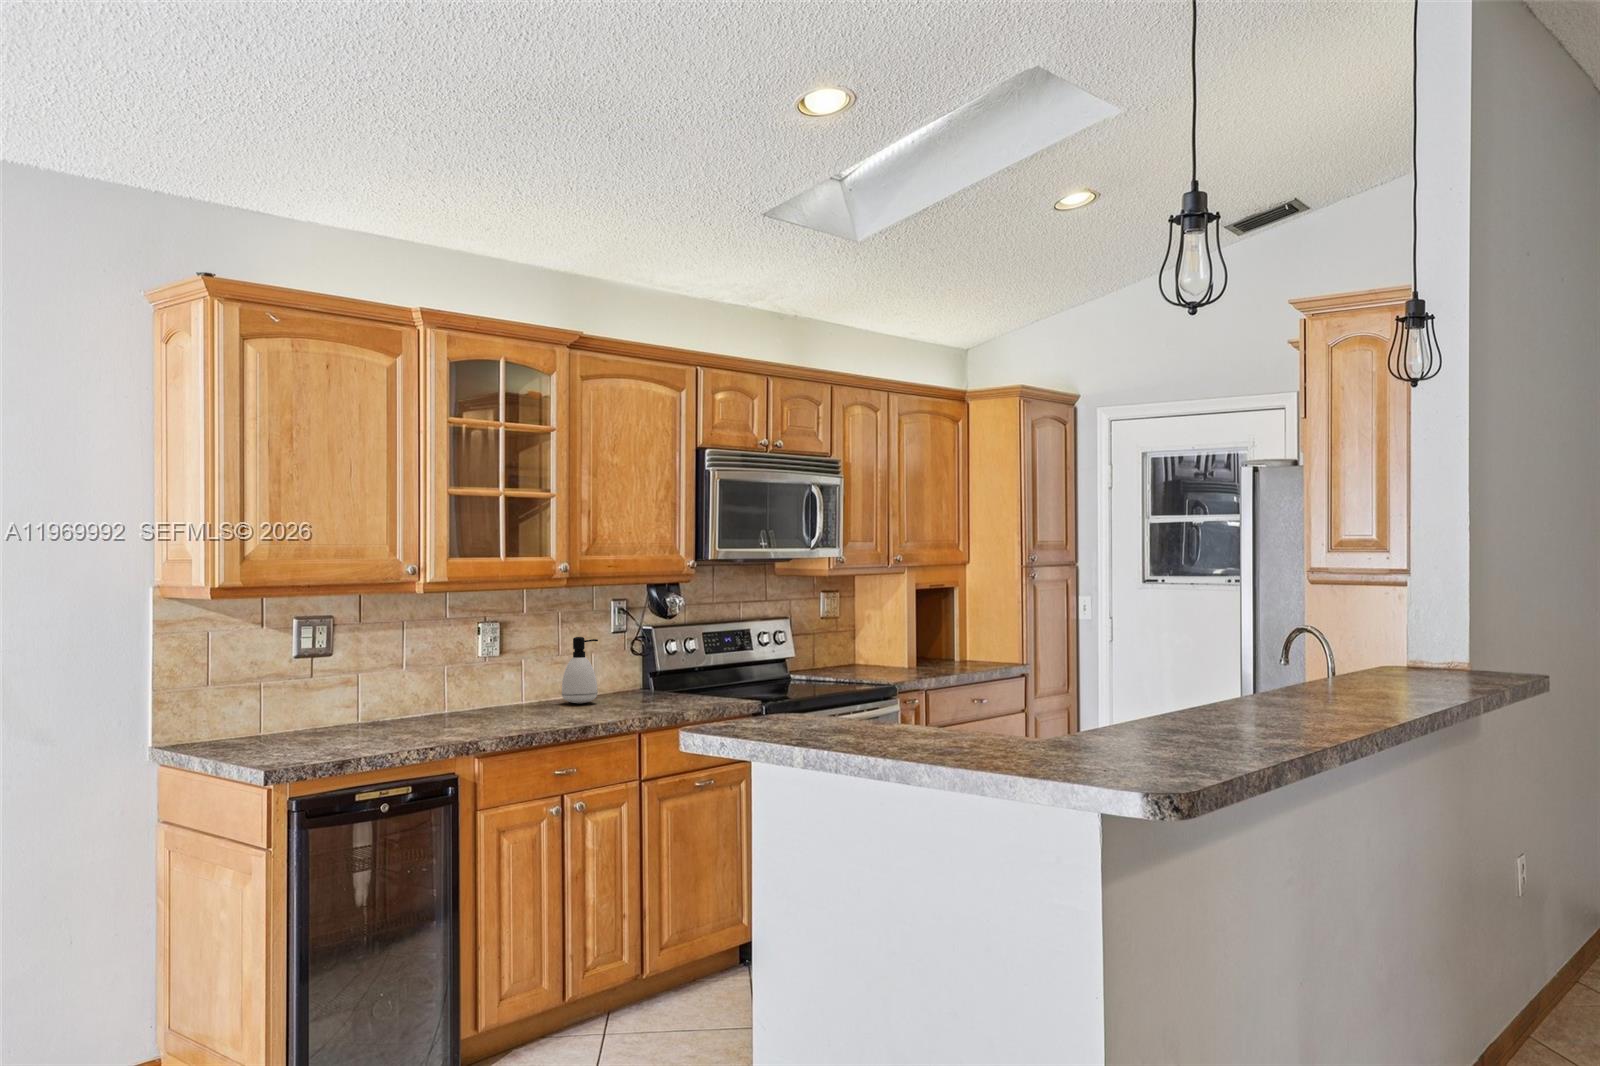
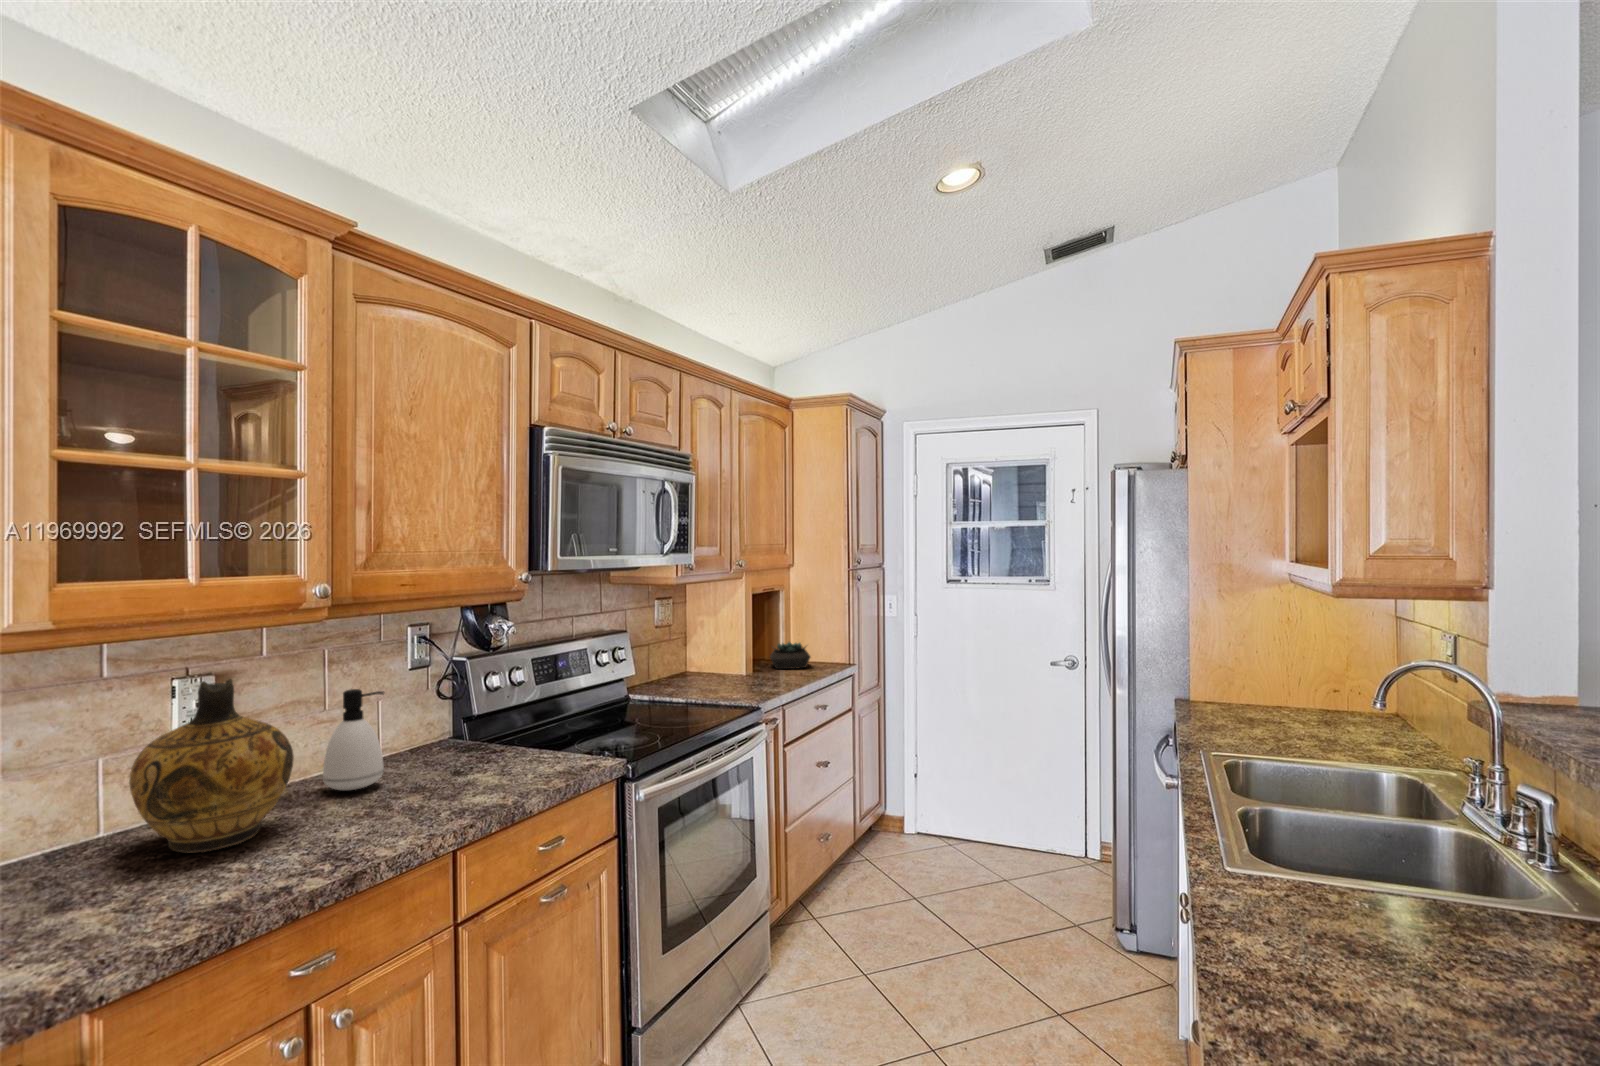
ceramic jug: none [469,618,549,717] -> present [129,679,294,853]
succulent plant: none [937,640,980,665] -> present [770,642,810,669]

